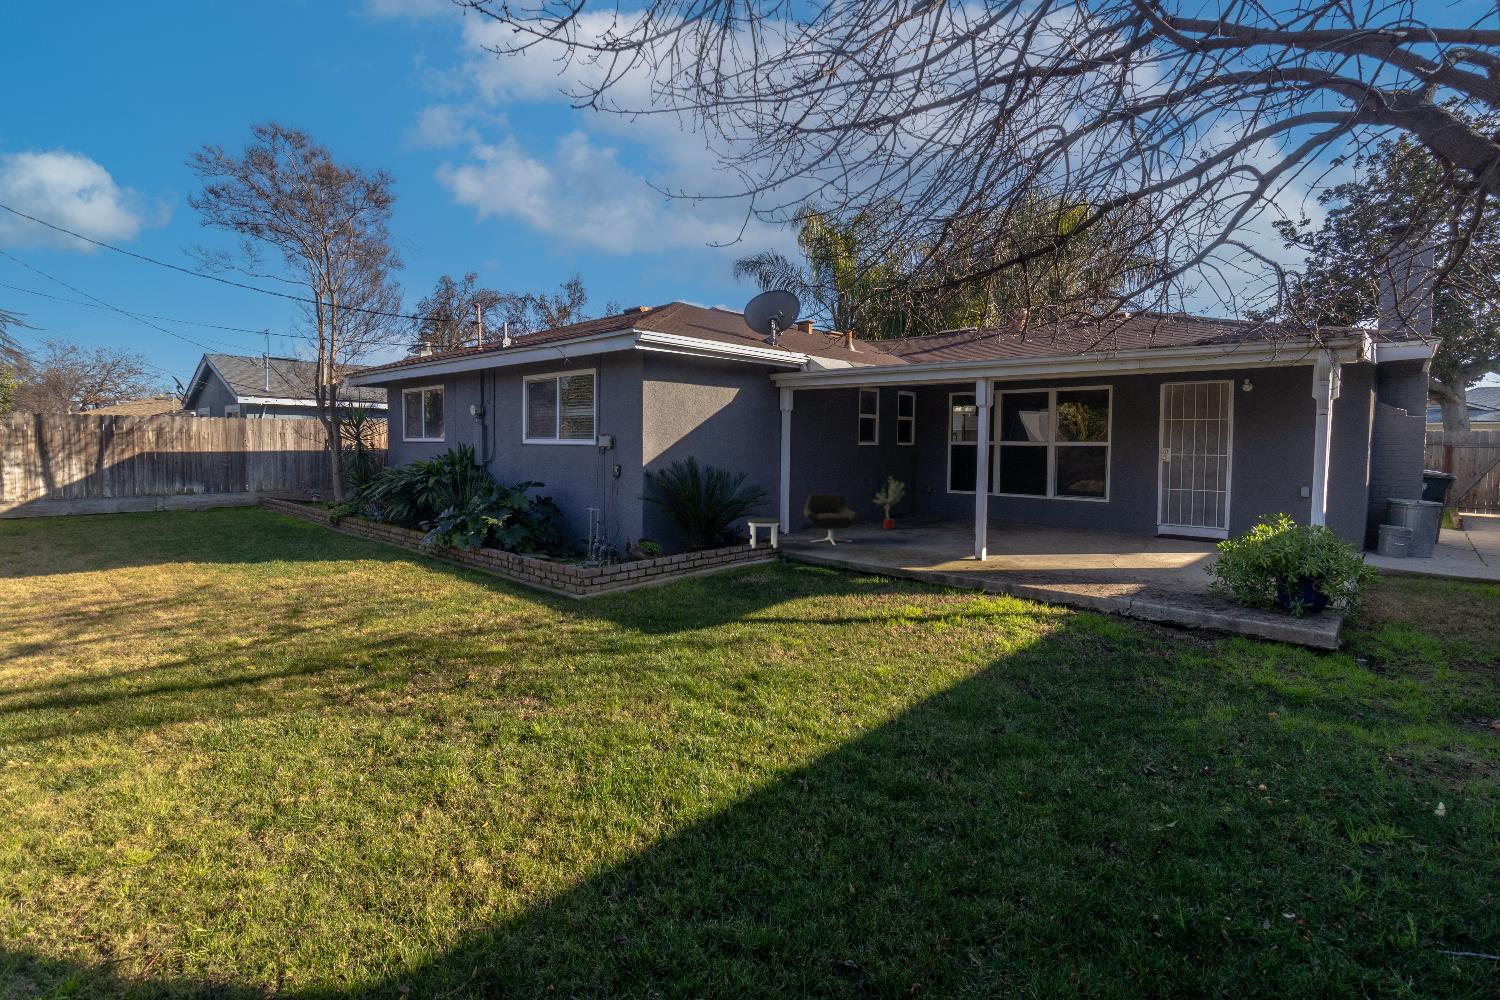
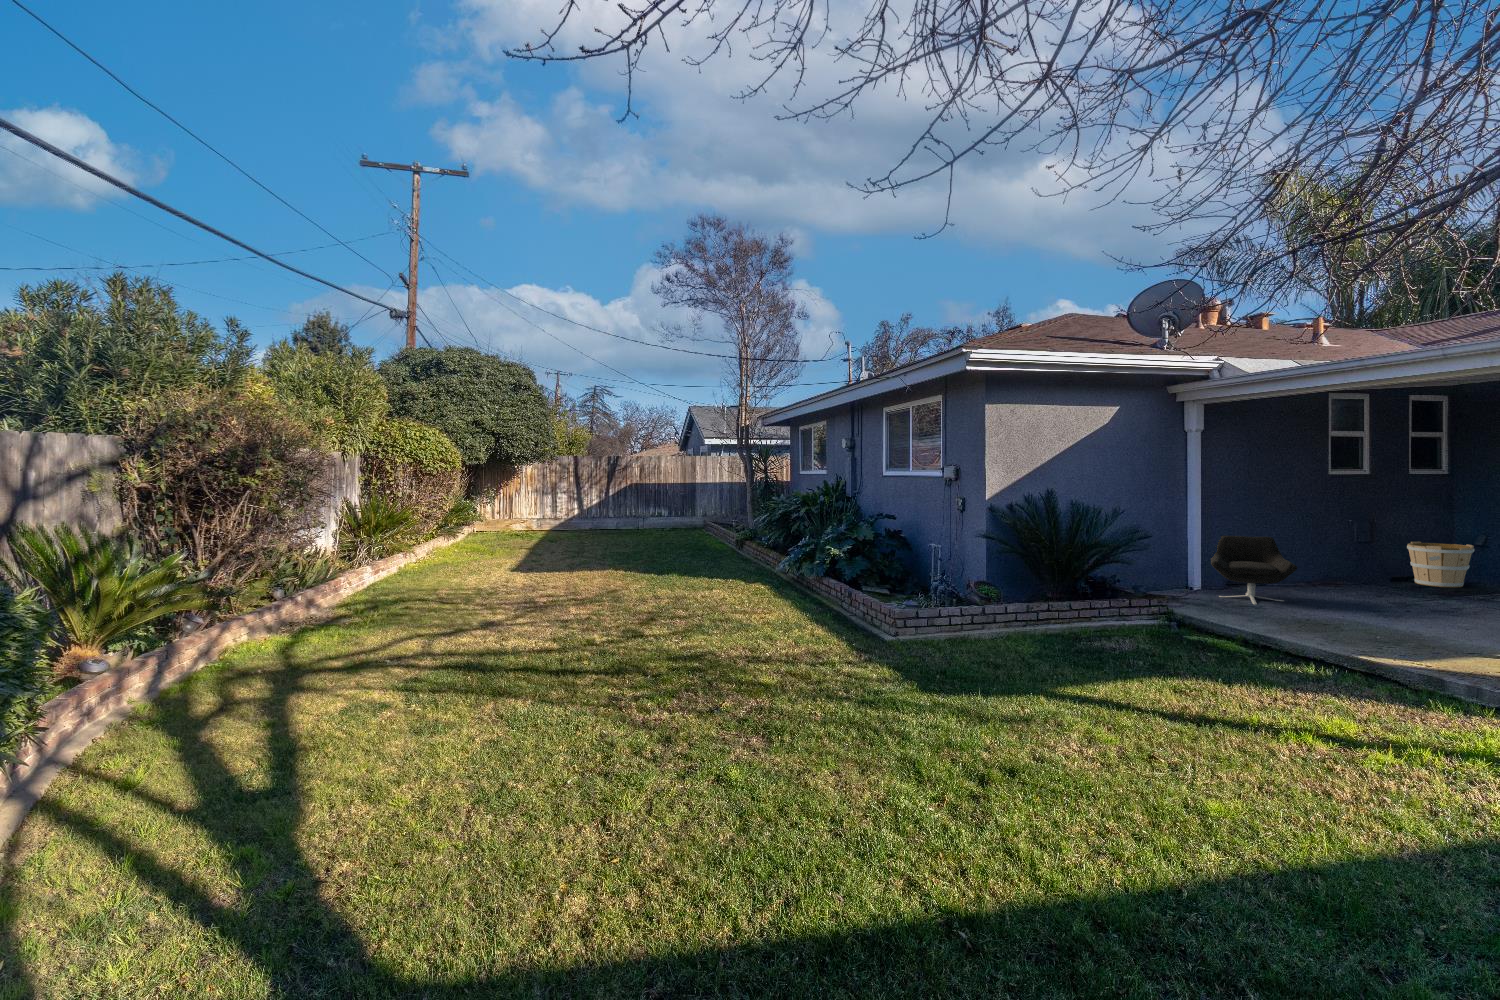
potted tree: present [874,479,905,529] -> none [1329,516,1391,589]
wooden bucket: none [912,494,947,525] -> present [1407,542,1475,588]
round table: present [747,518,781,548] -> none [1122,562,1171,601]

